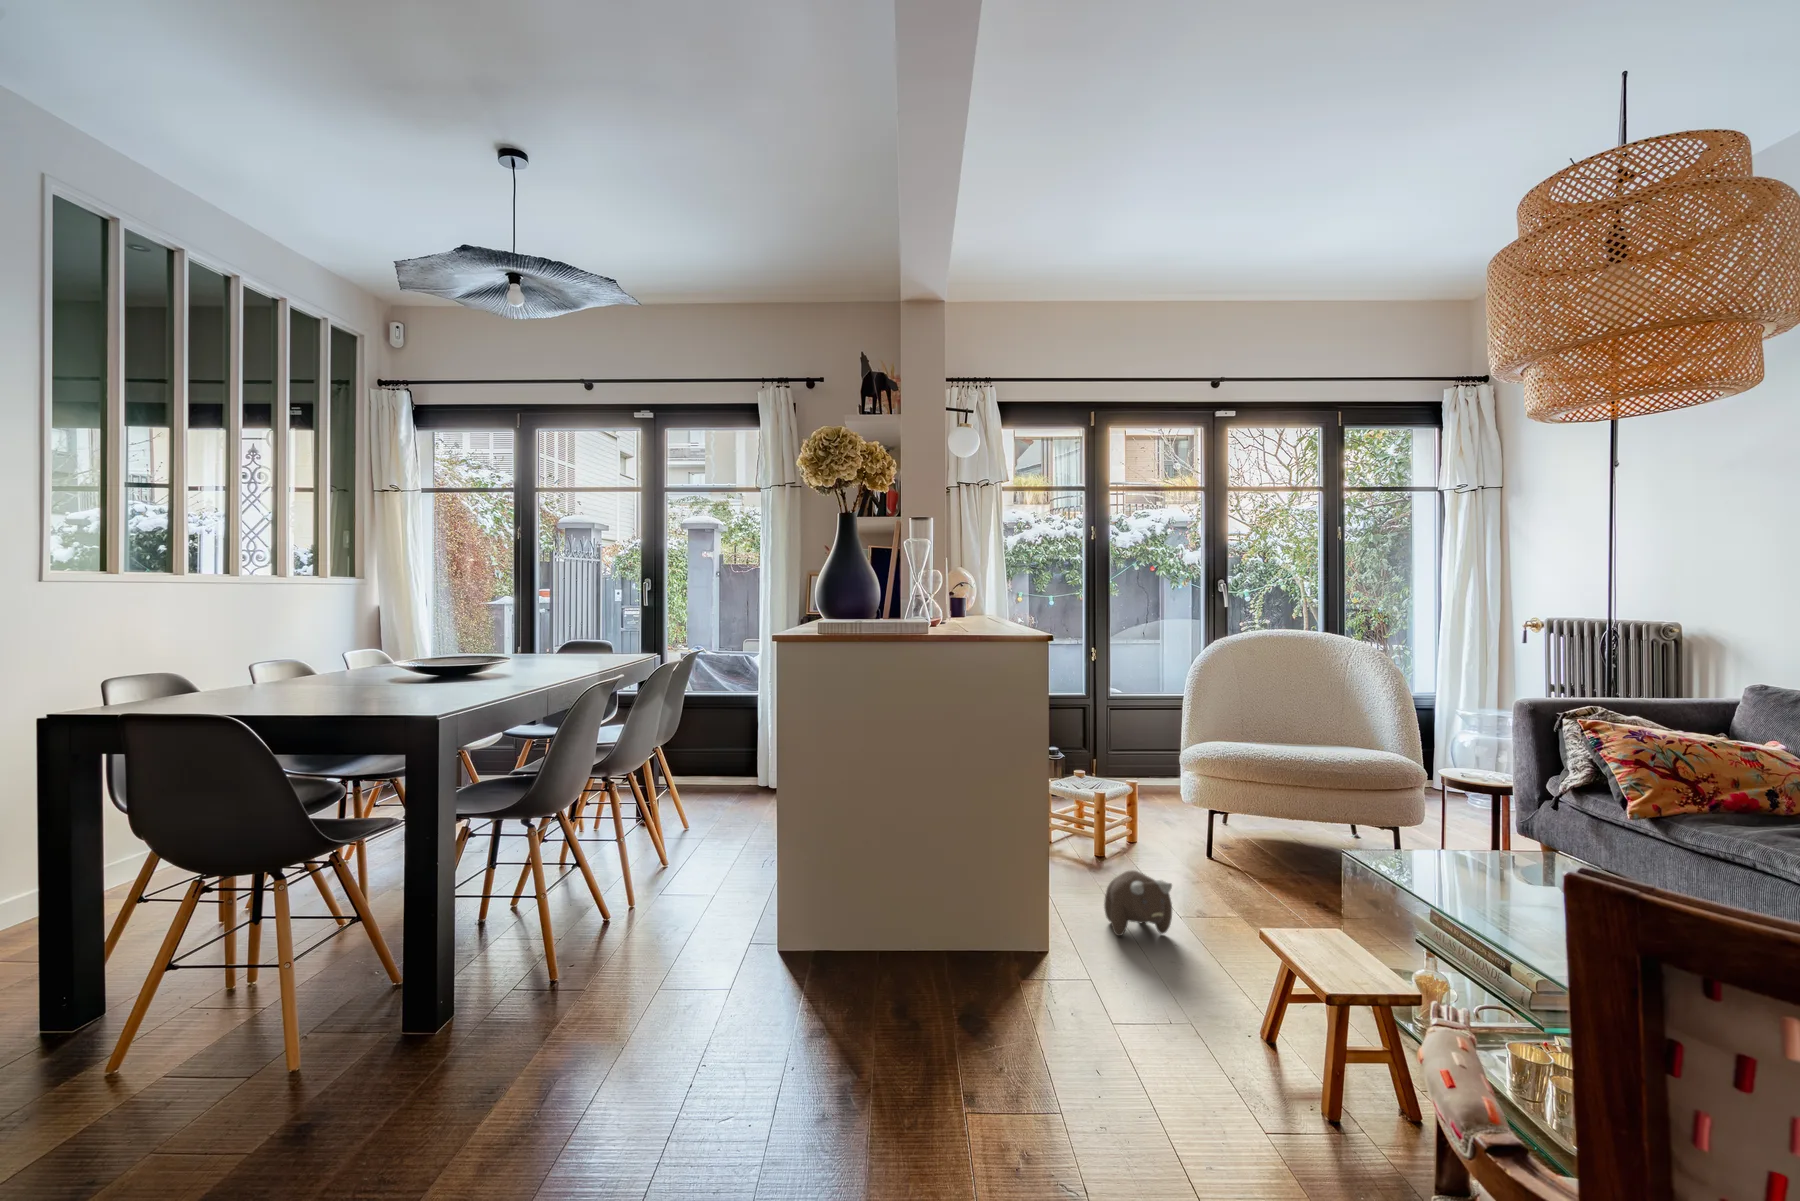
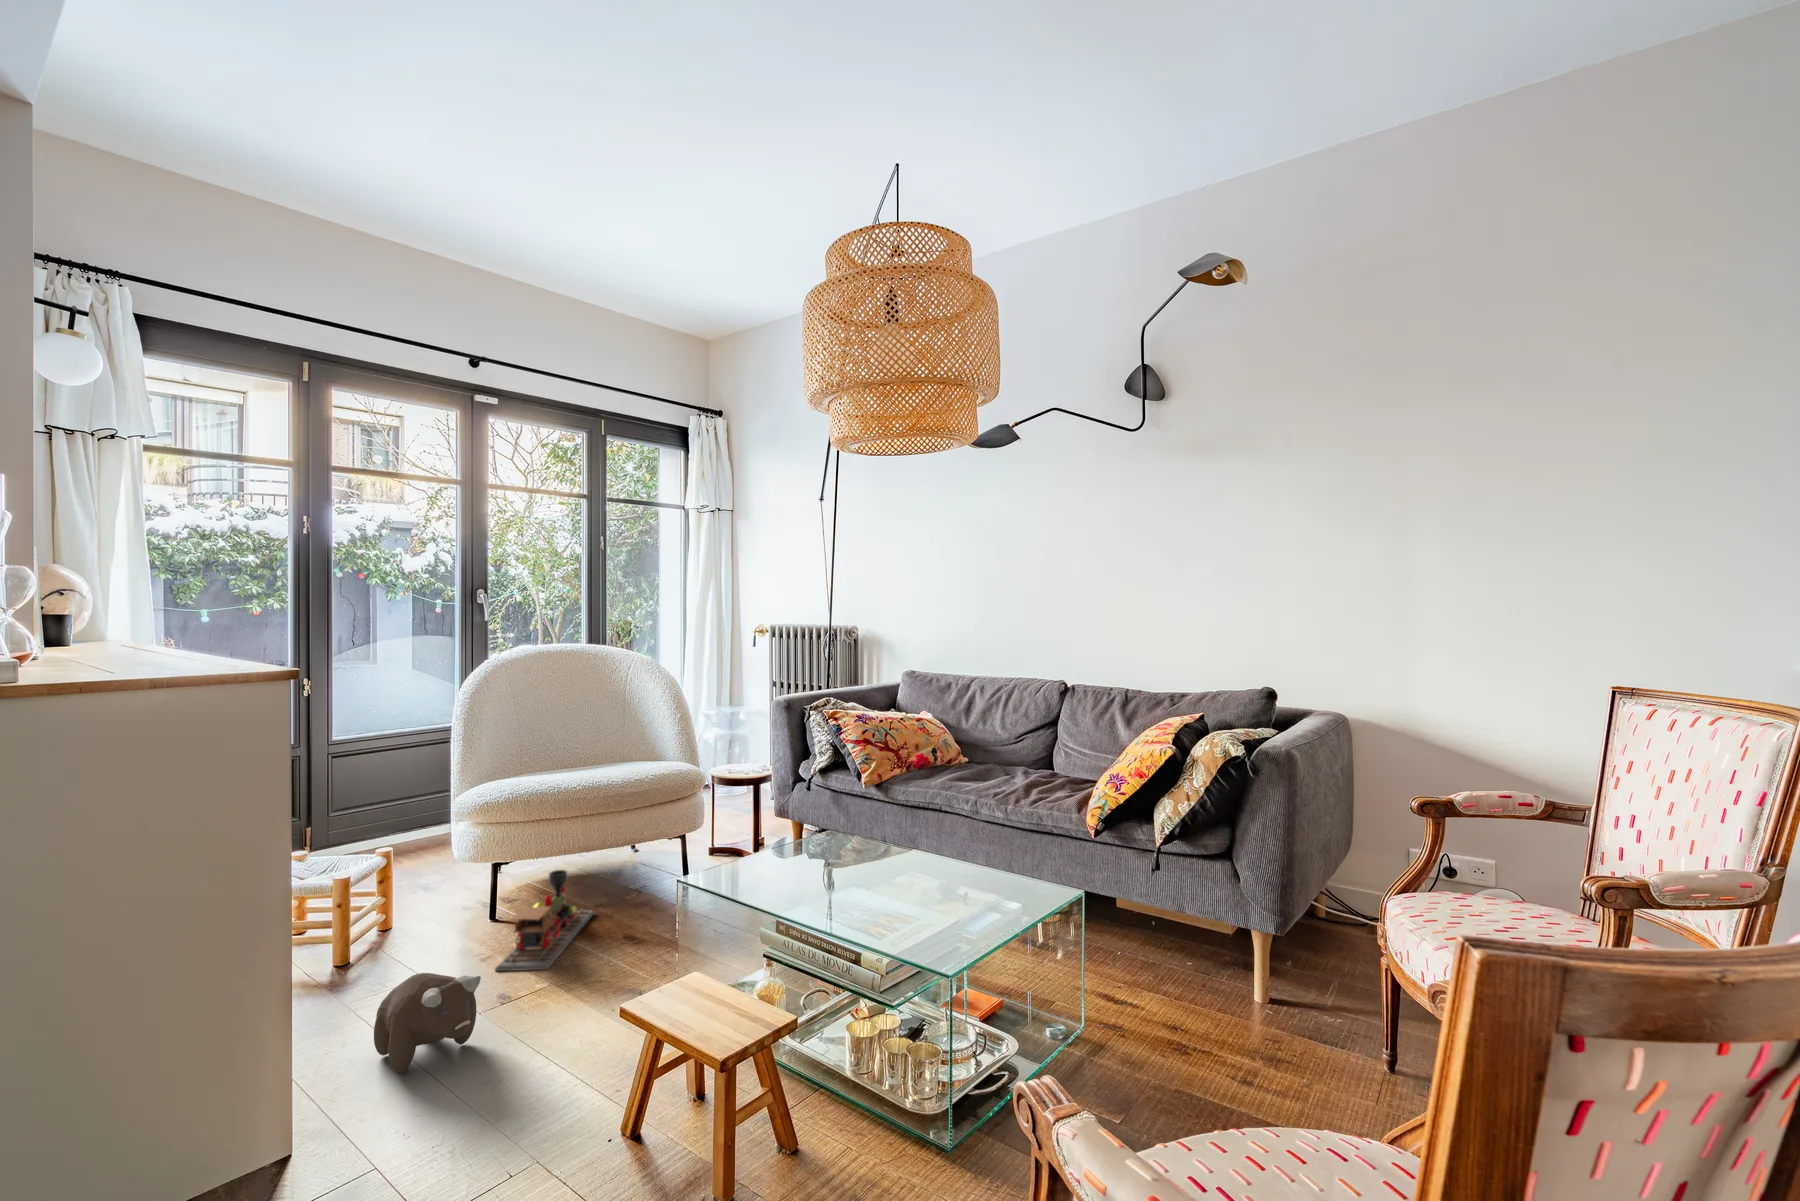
toy train: none [1200,829,1295,907] -> present [495,870,594,971]

